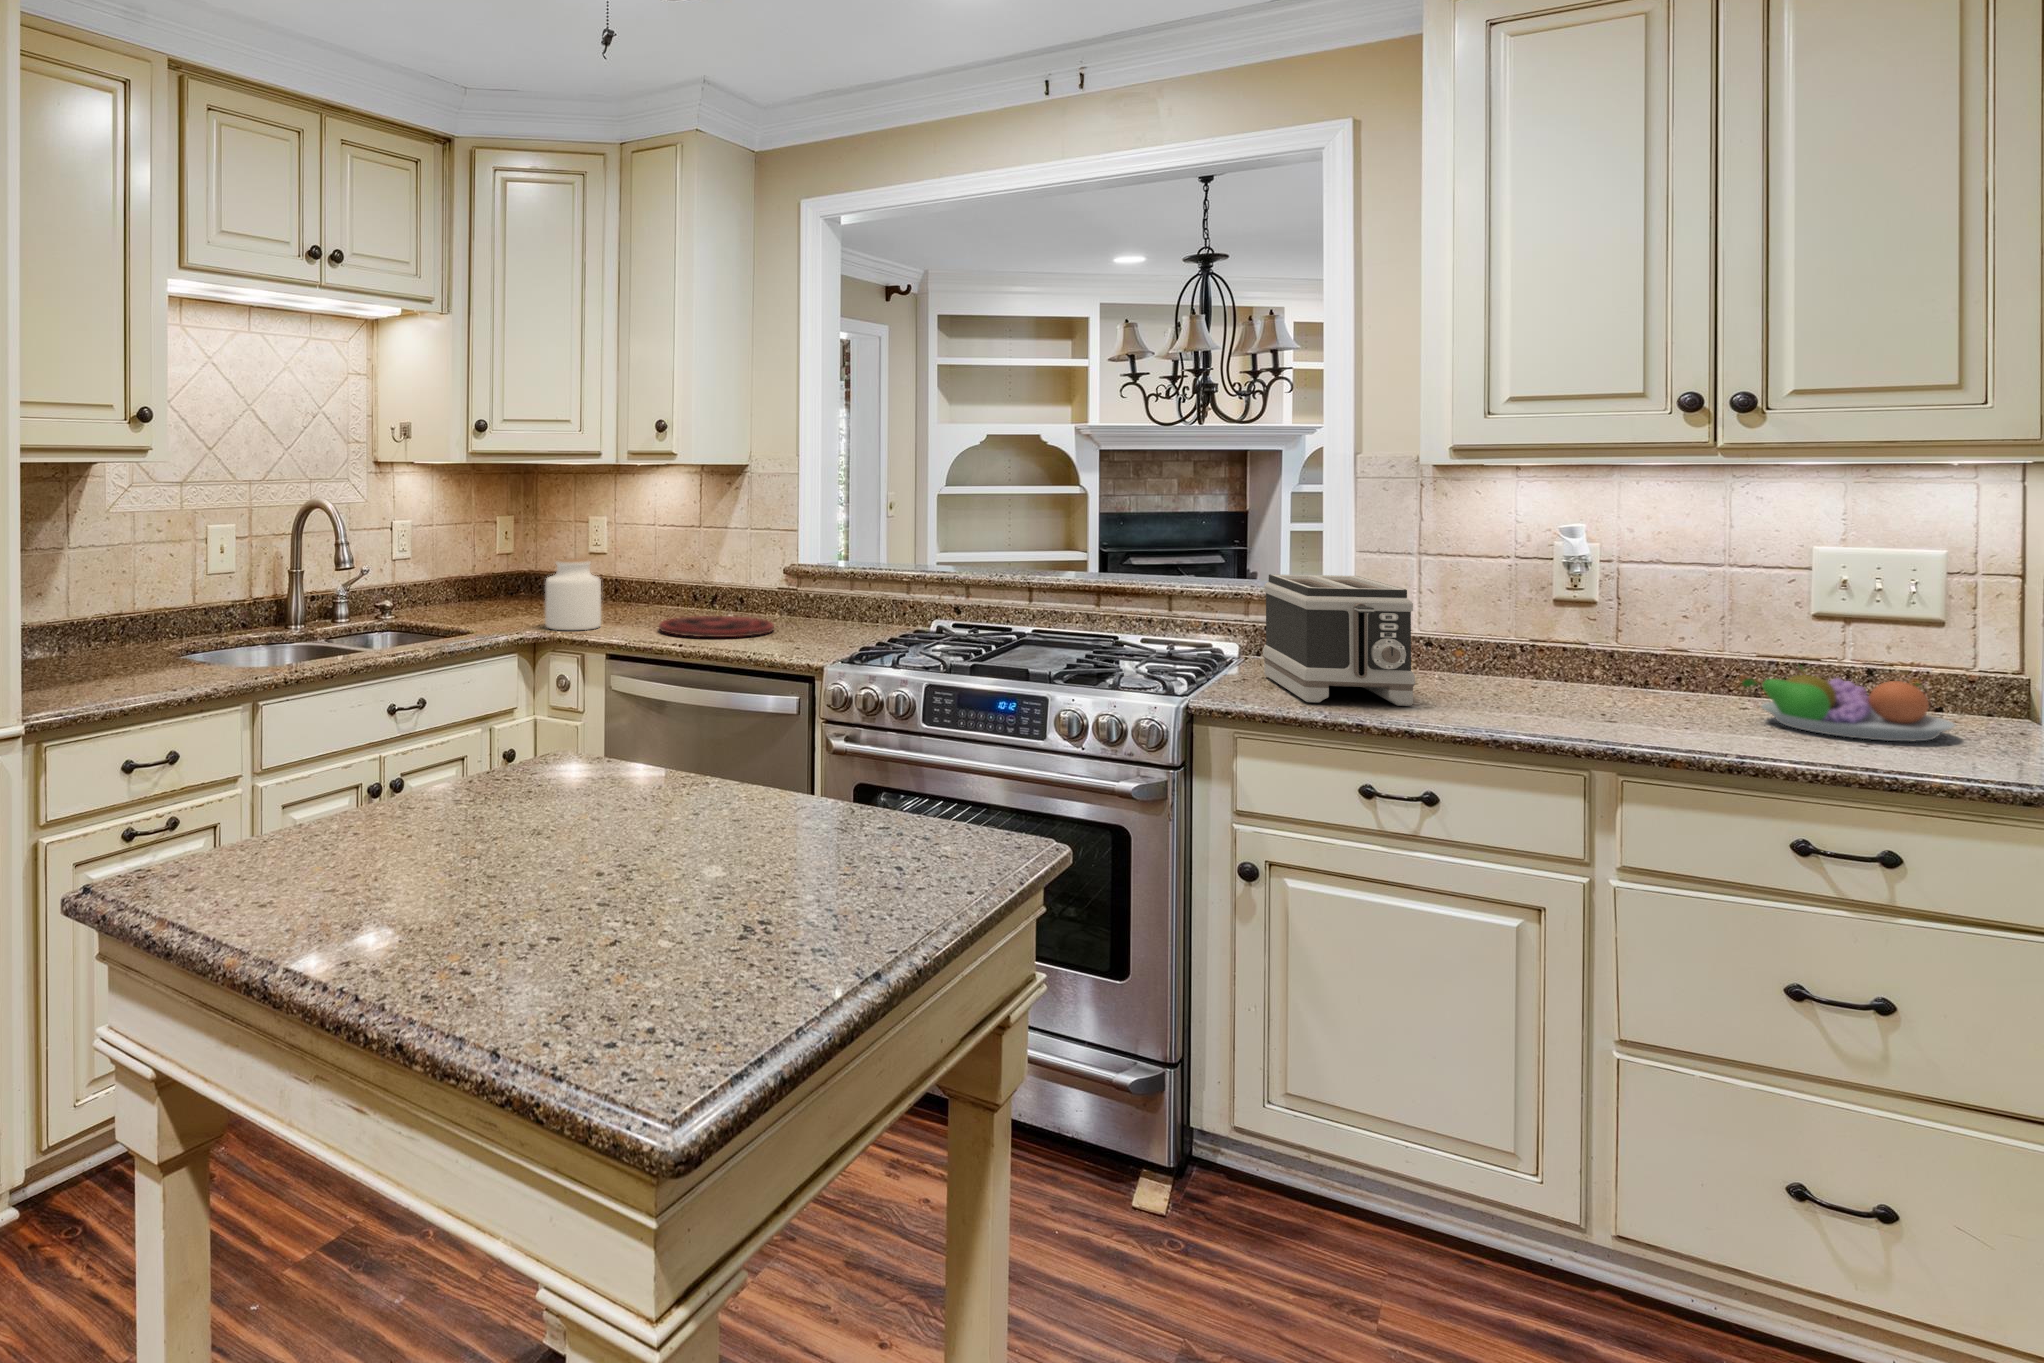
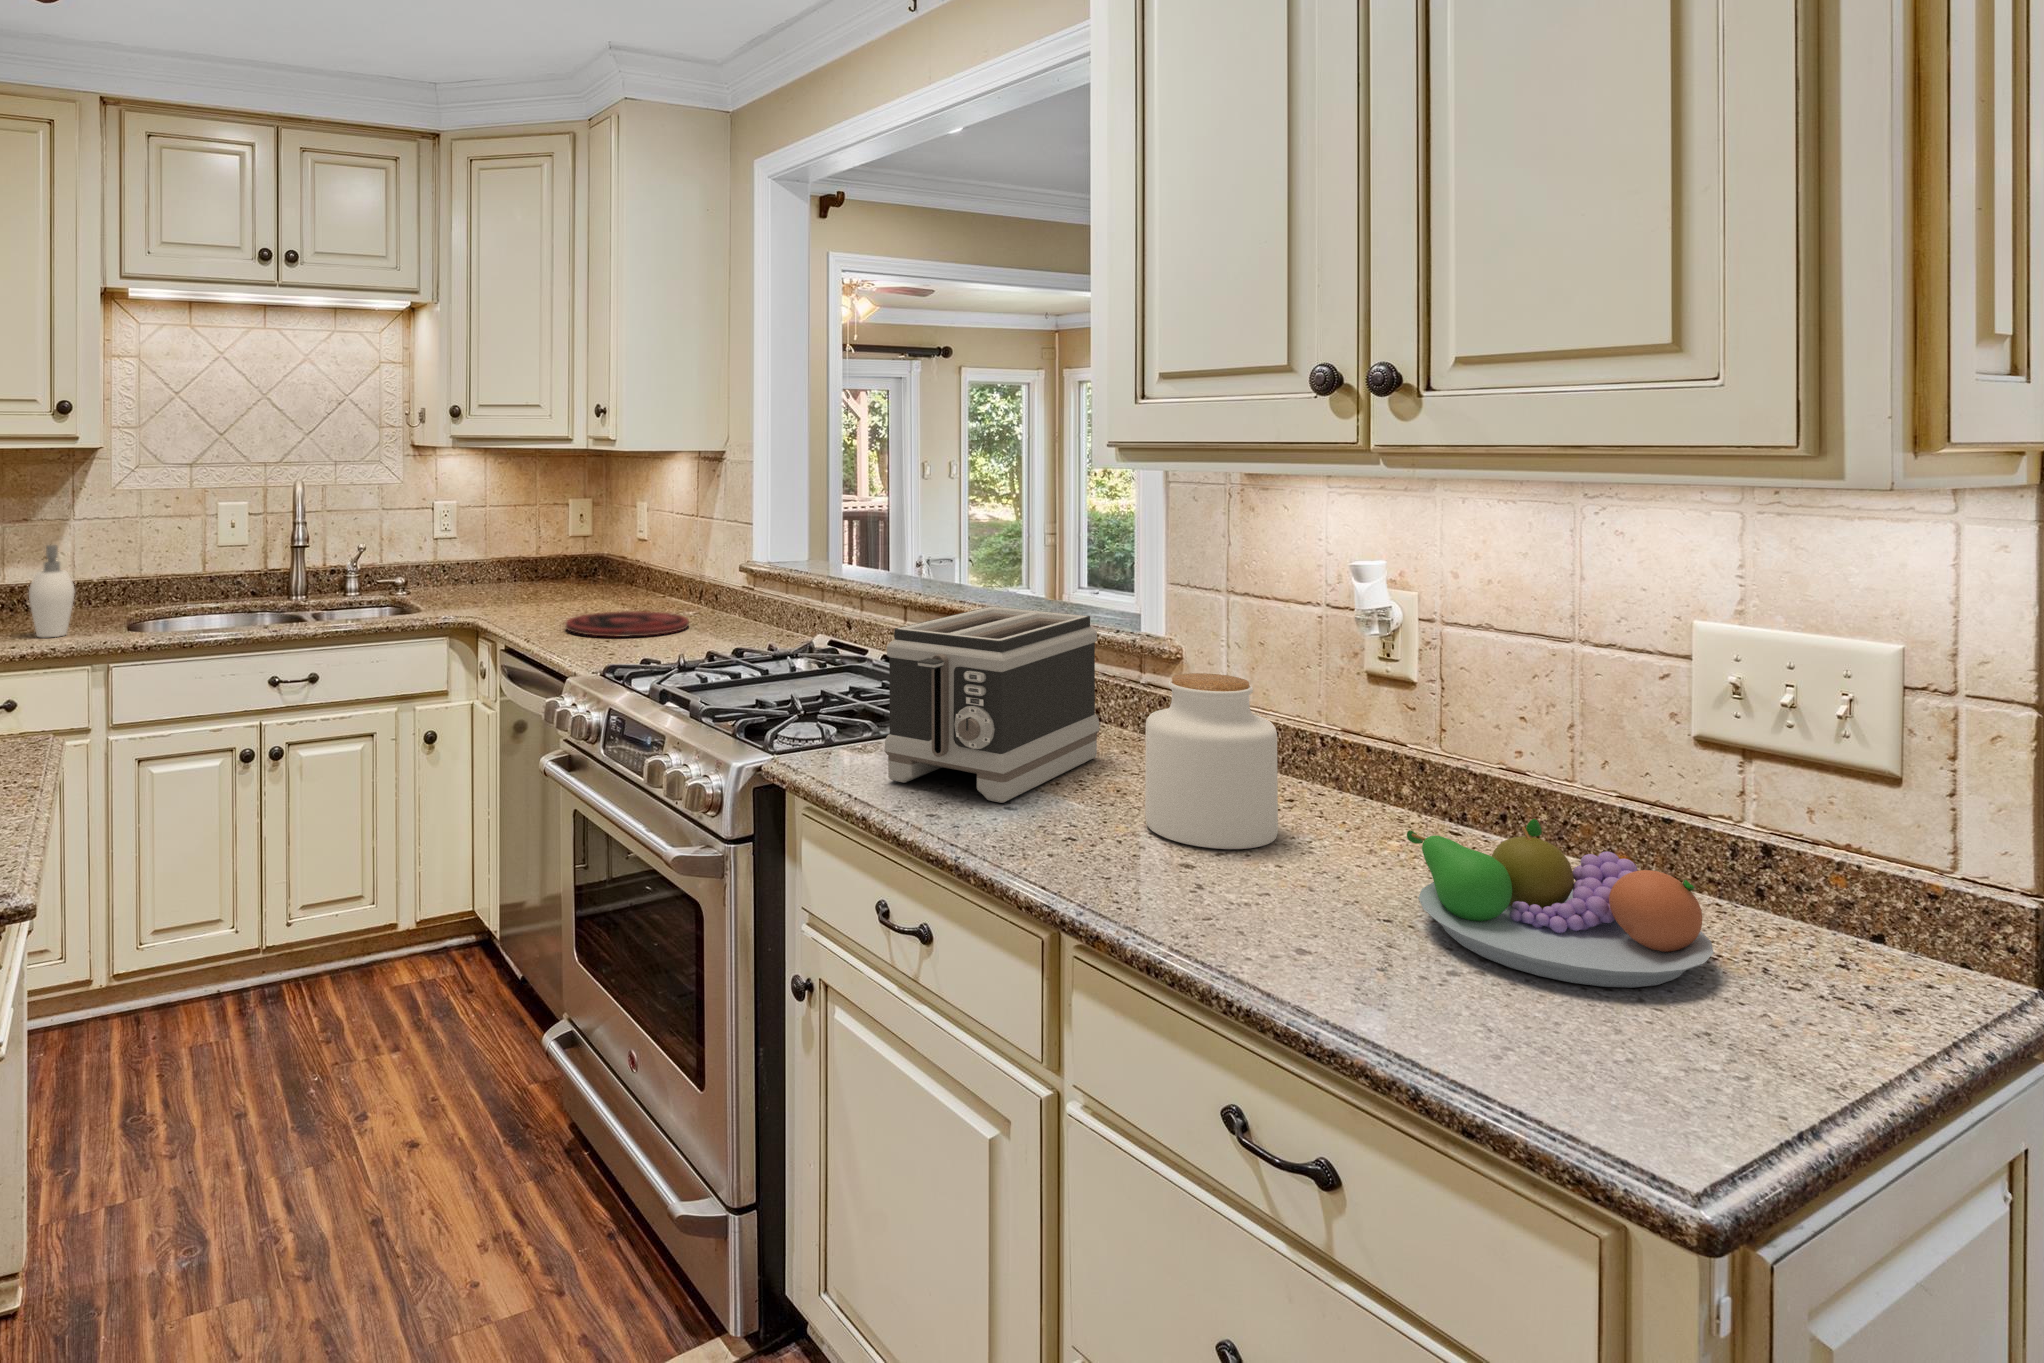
jar: present [545,559,601,630] -> present [1145,673,1278,849]
soap dispenser: none [114,574,163,681] -> present [29,545,74,638]

